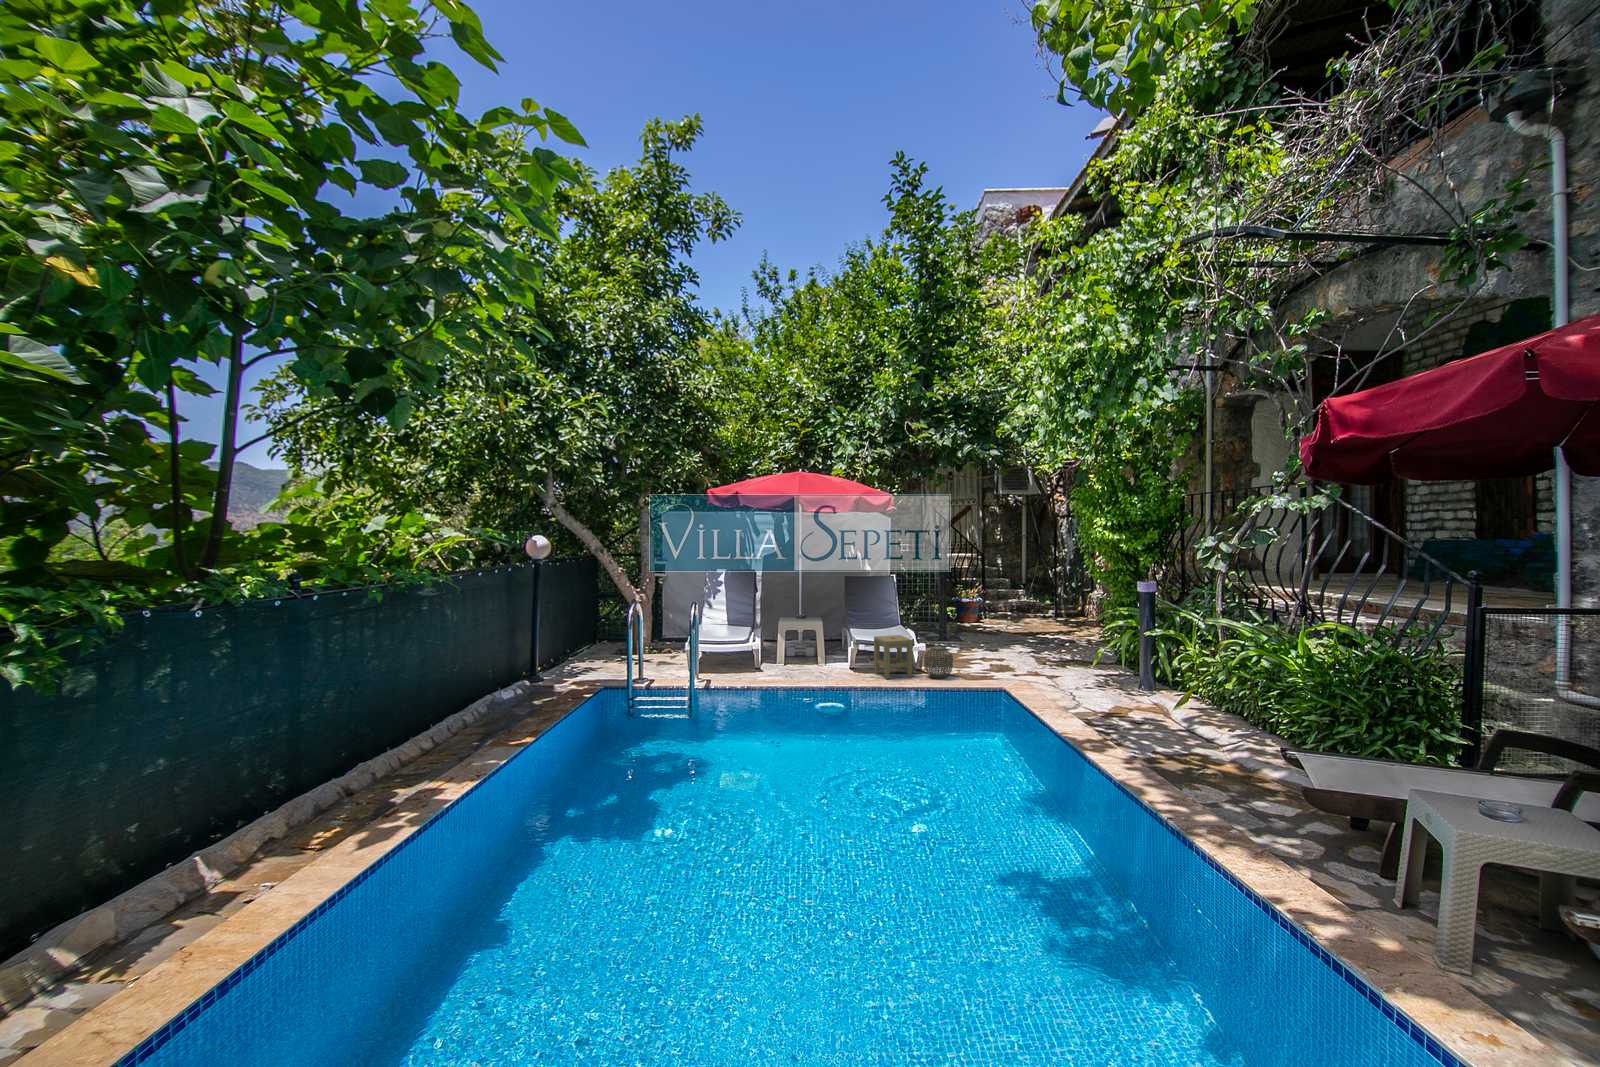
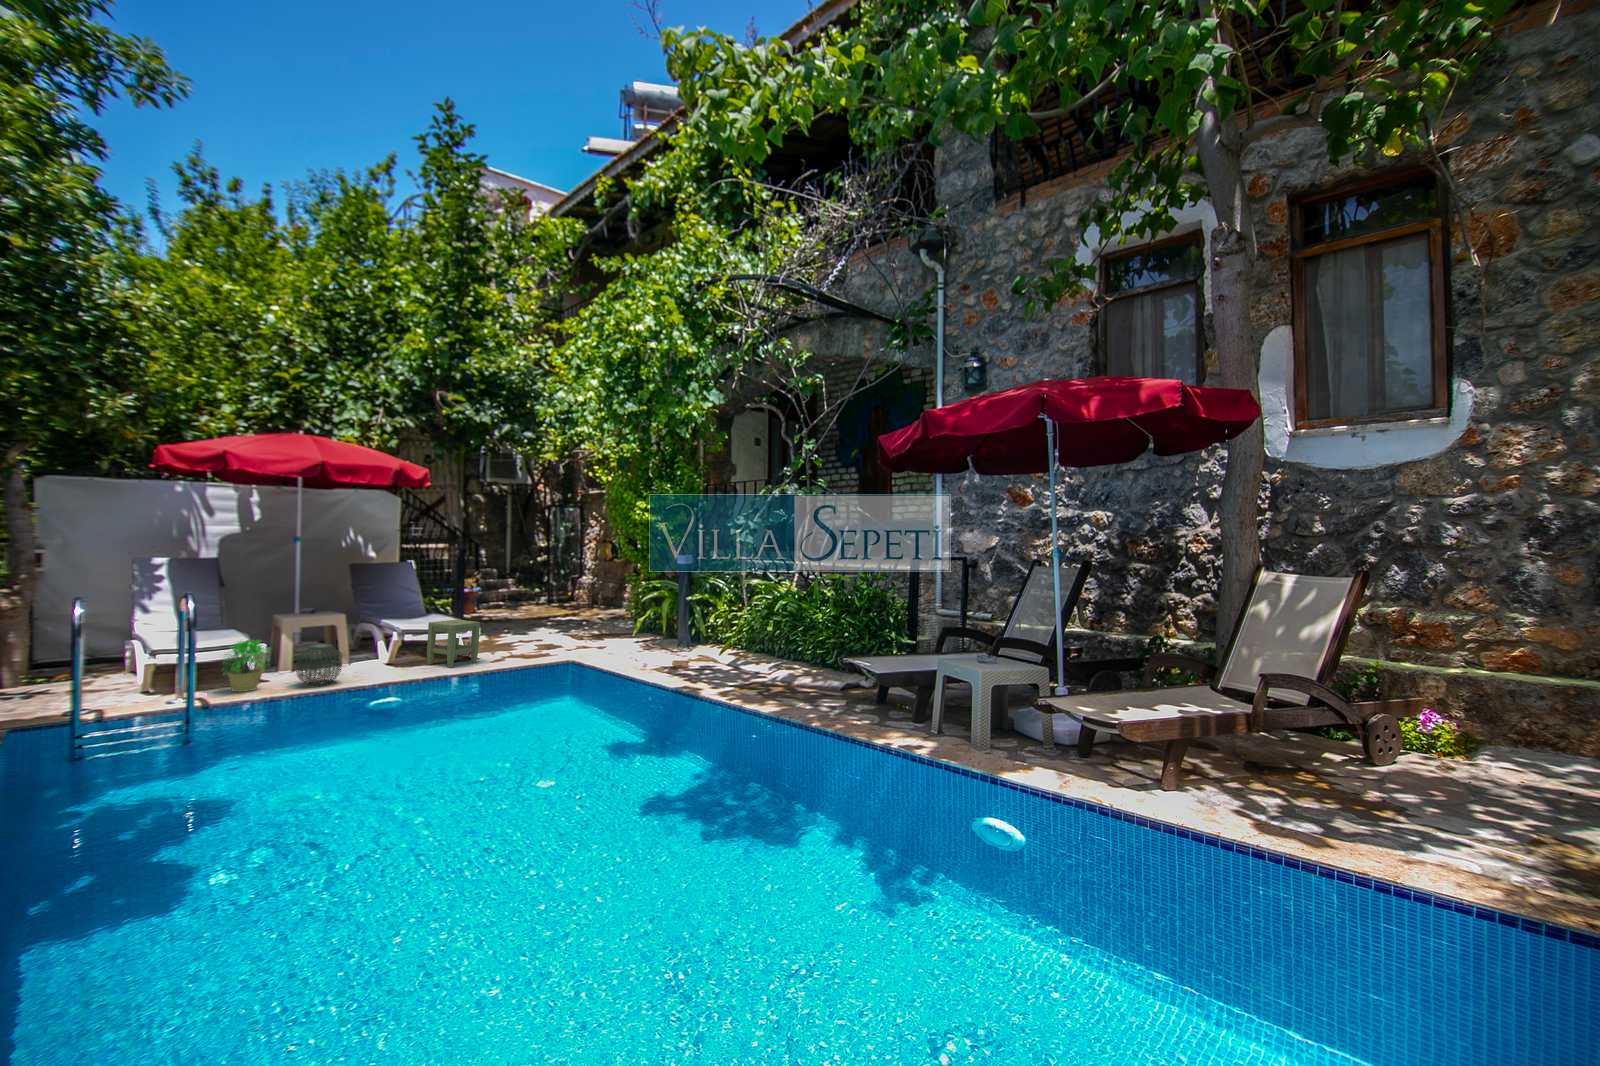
potted plant: none [737,641,765,679] -> present [223,640,268,692]
woven basket: present [924,646,953,679] -> present [296,644,343,686]

